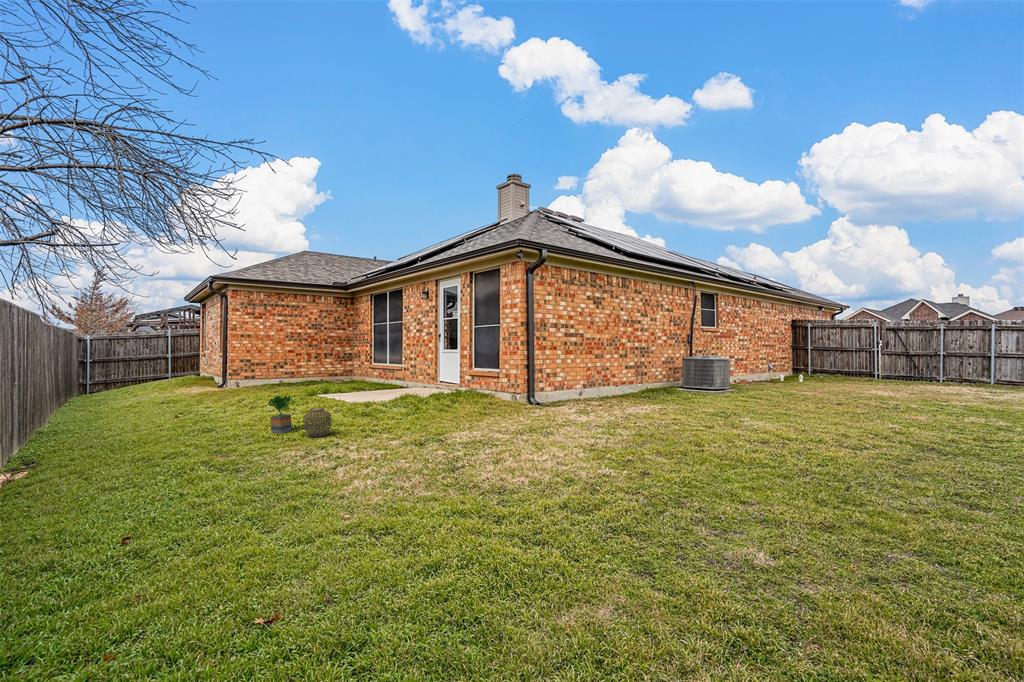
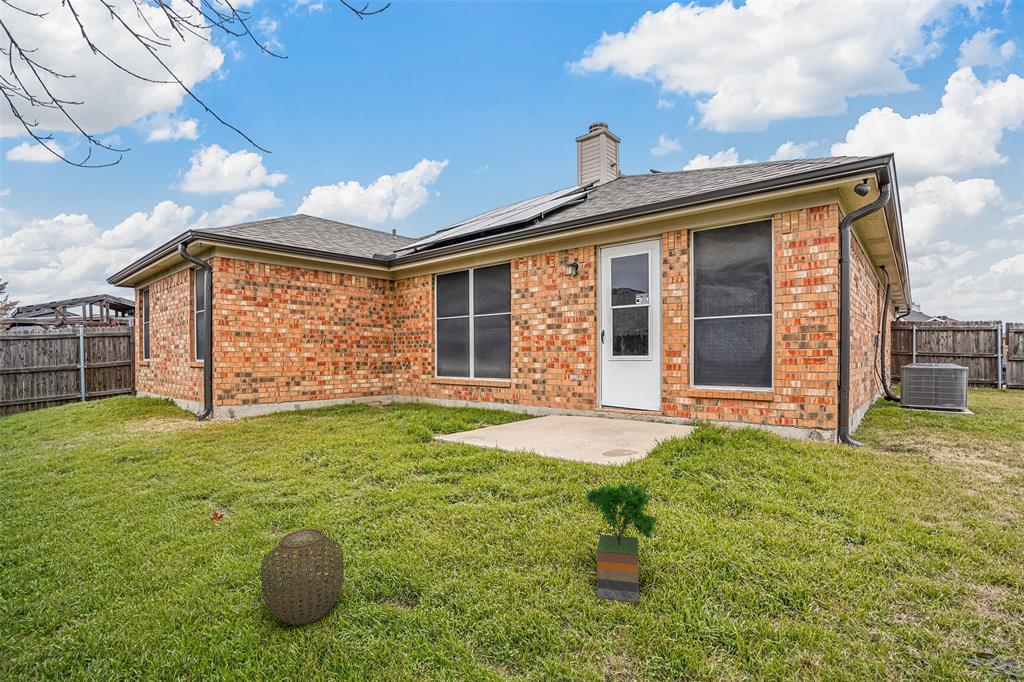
woven basket: present [303,408,331,437] -> present [261,529,344,625]

